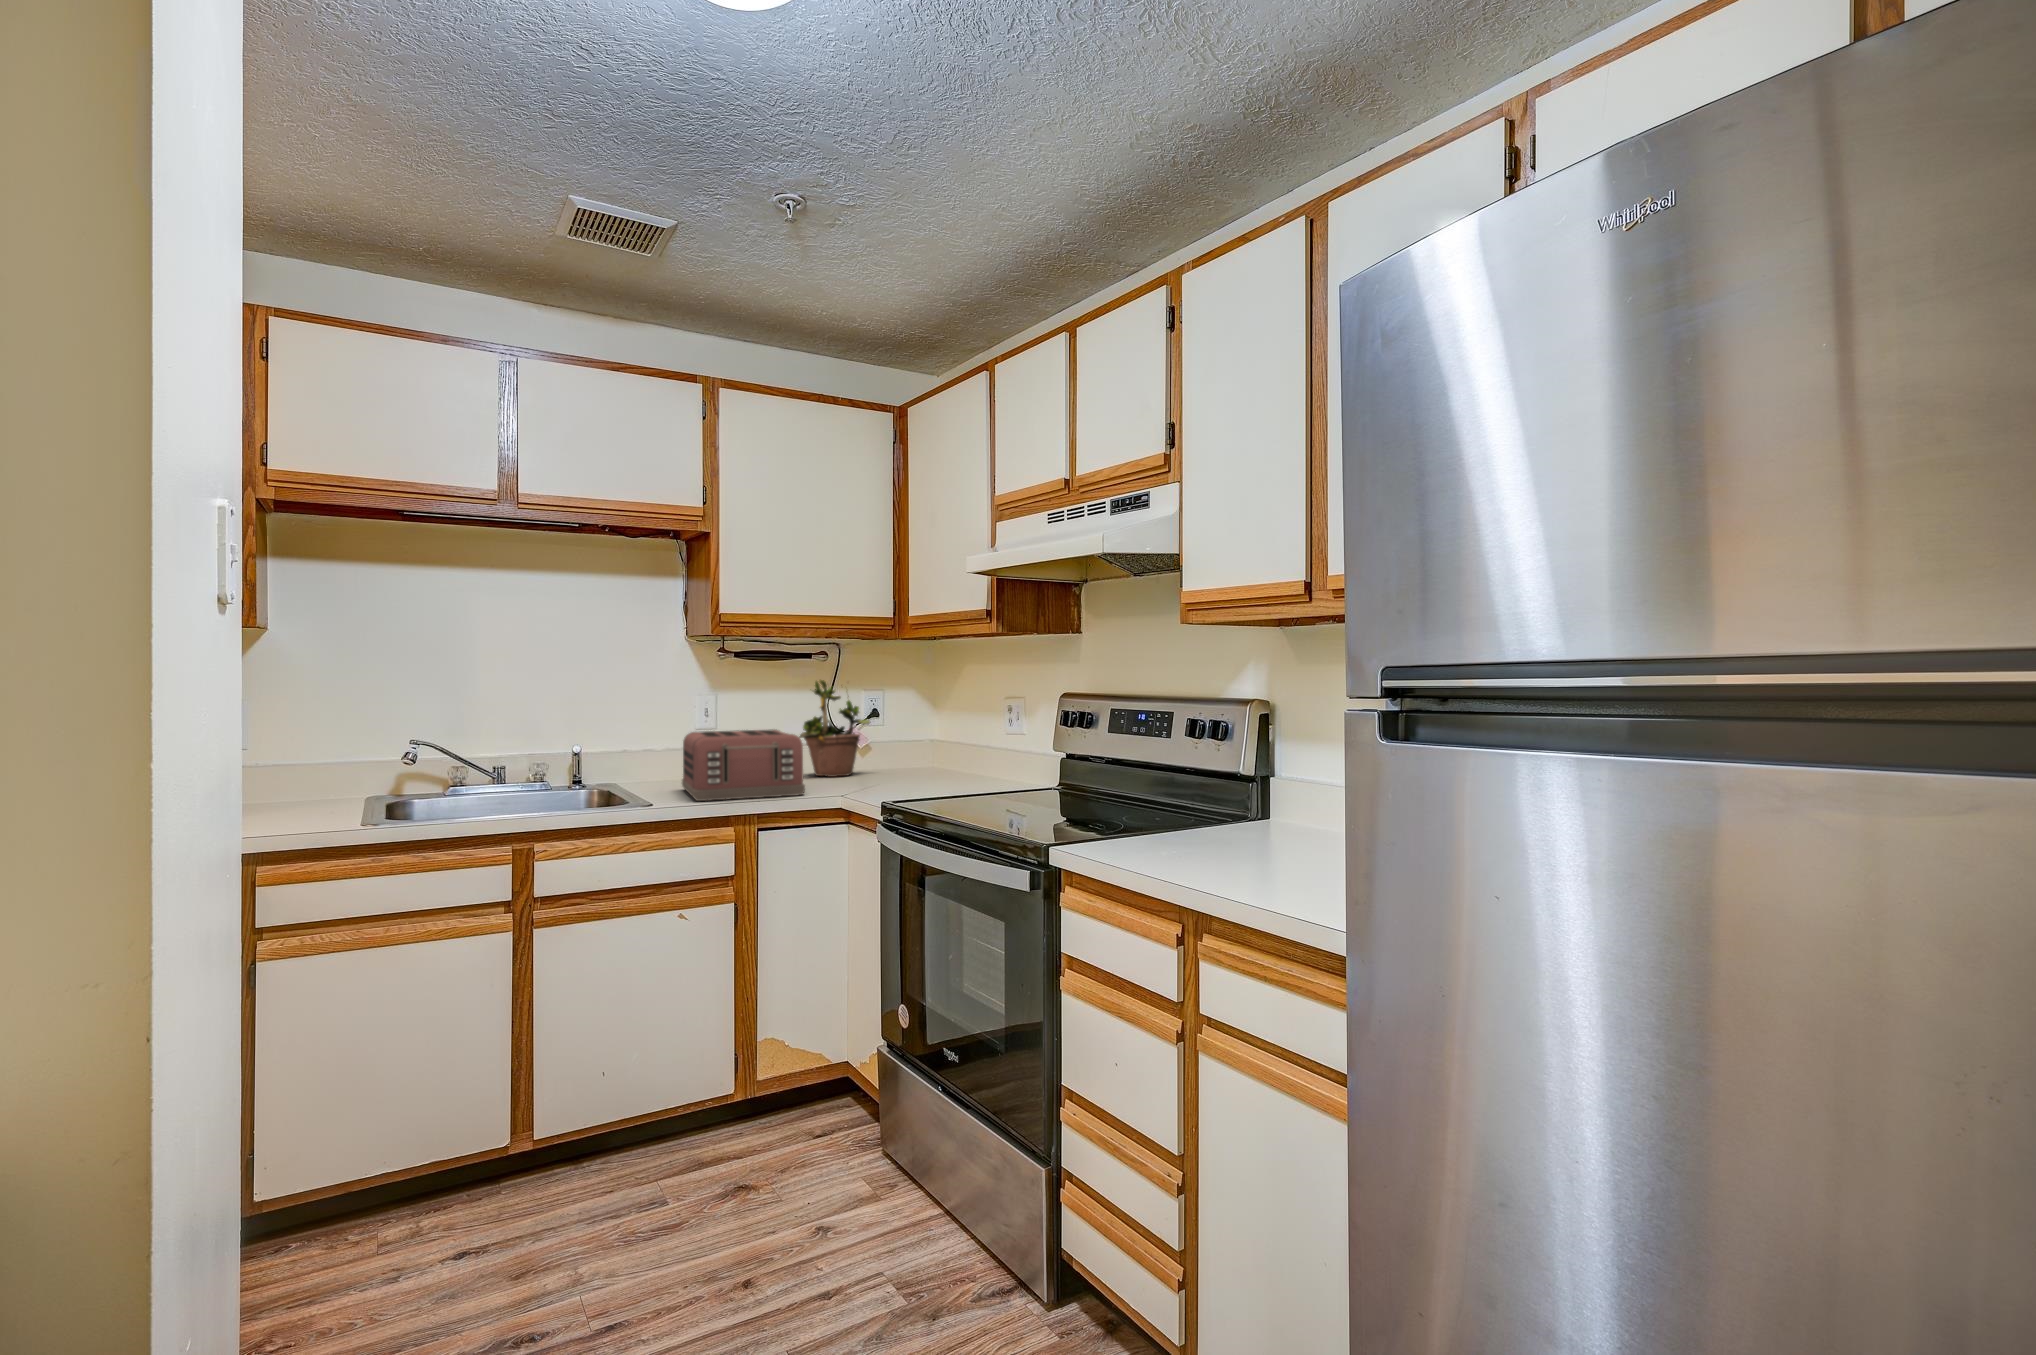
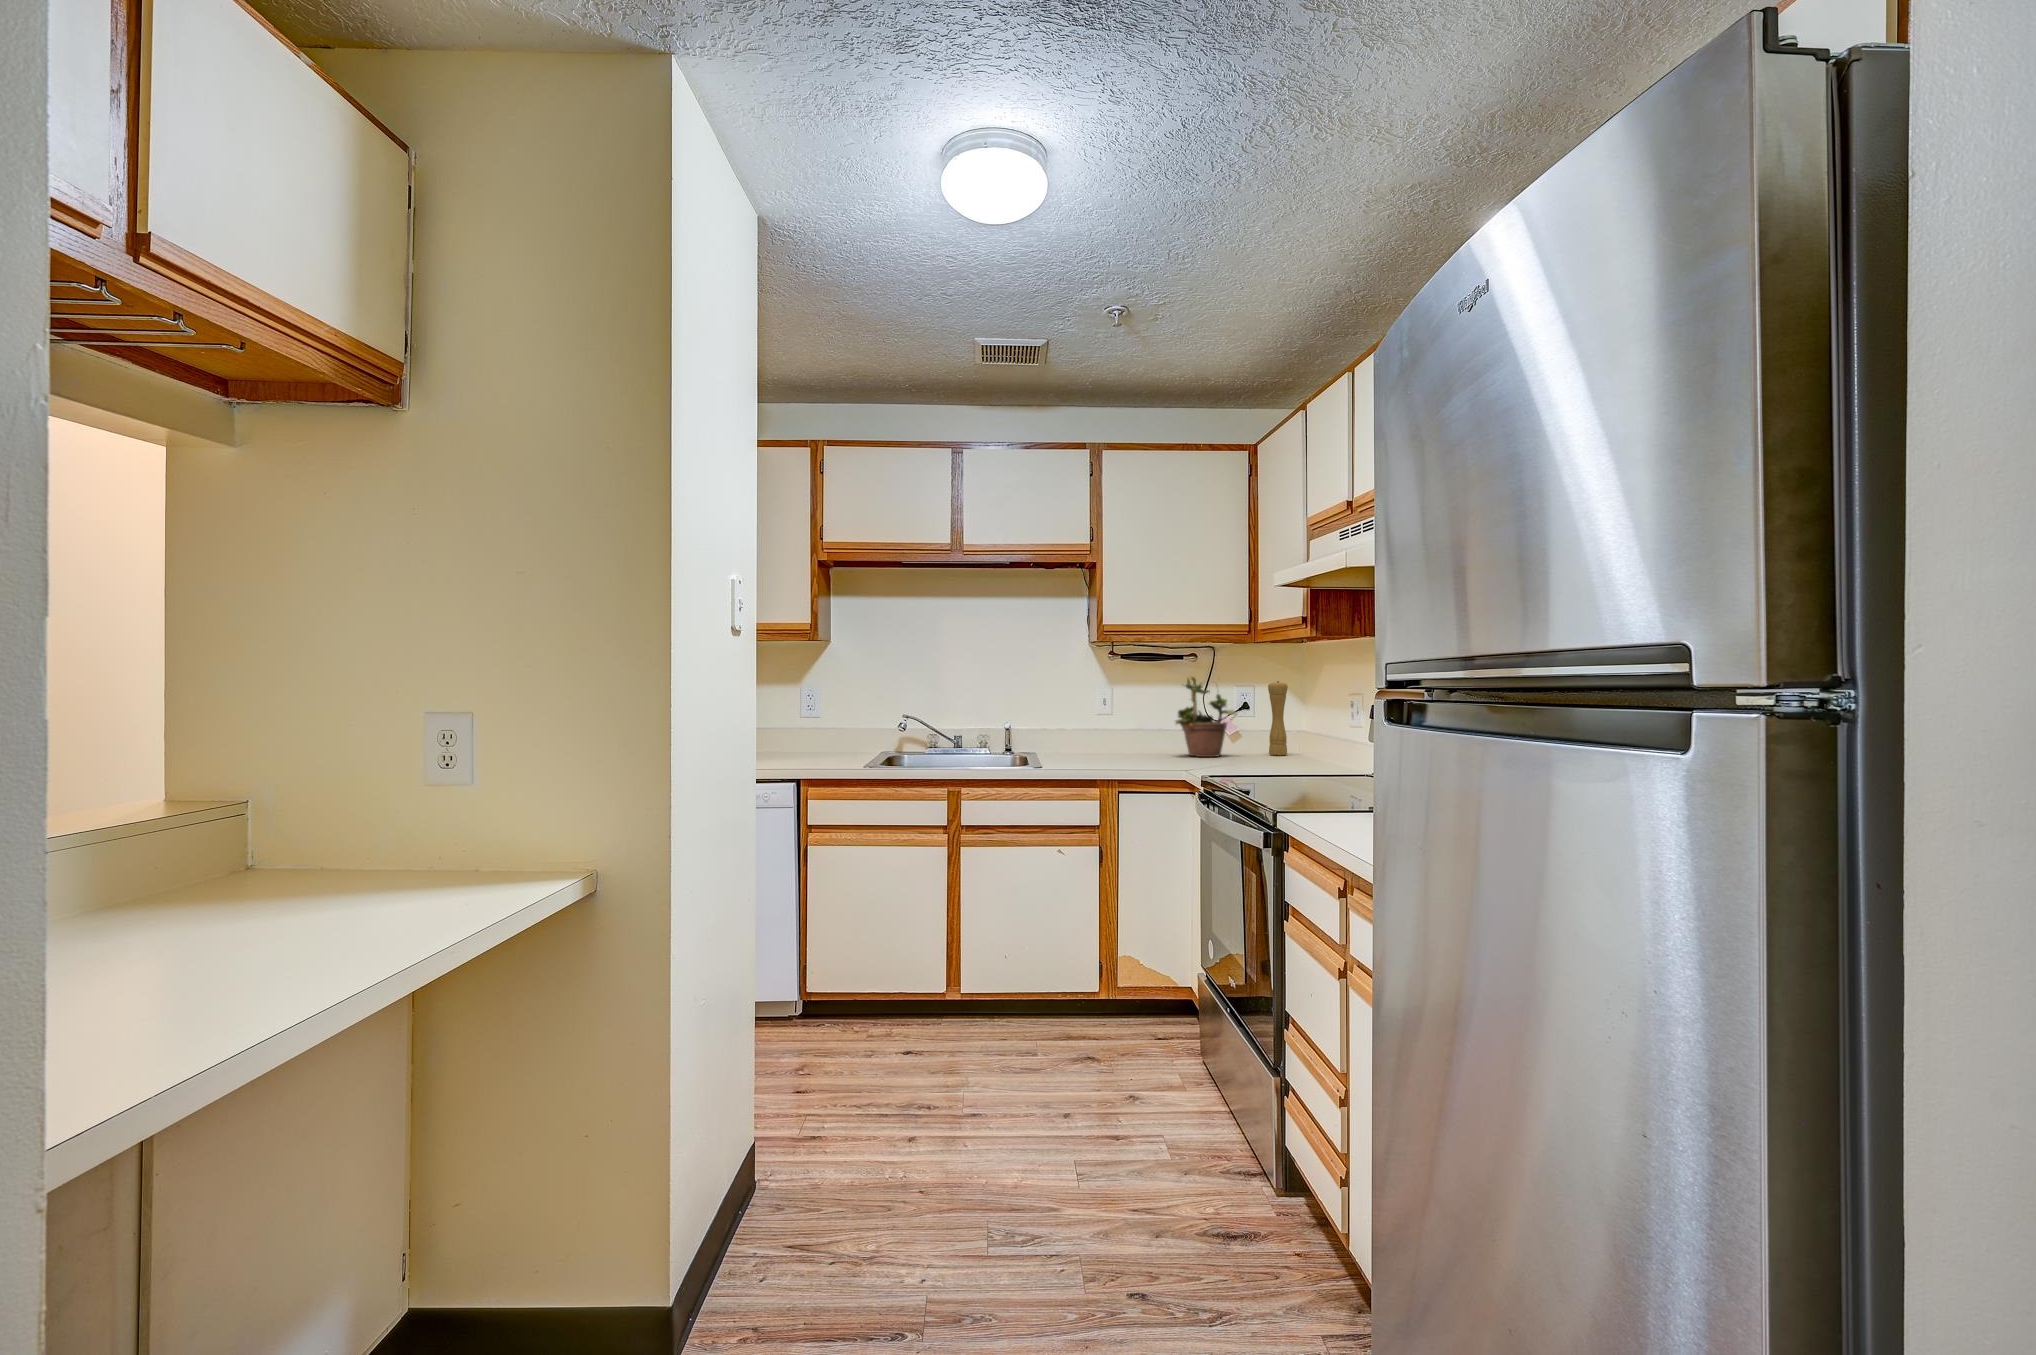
pepper mill: none [902,685,923,769] -> present [1268,681,1288,755]
toaster: present [682,729,805,801] -> none [1073,716,1158,768]

